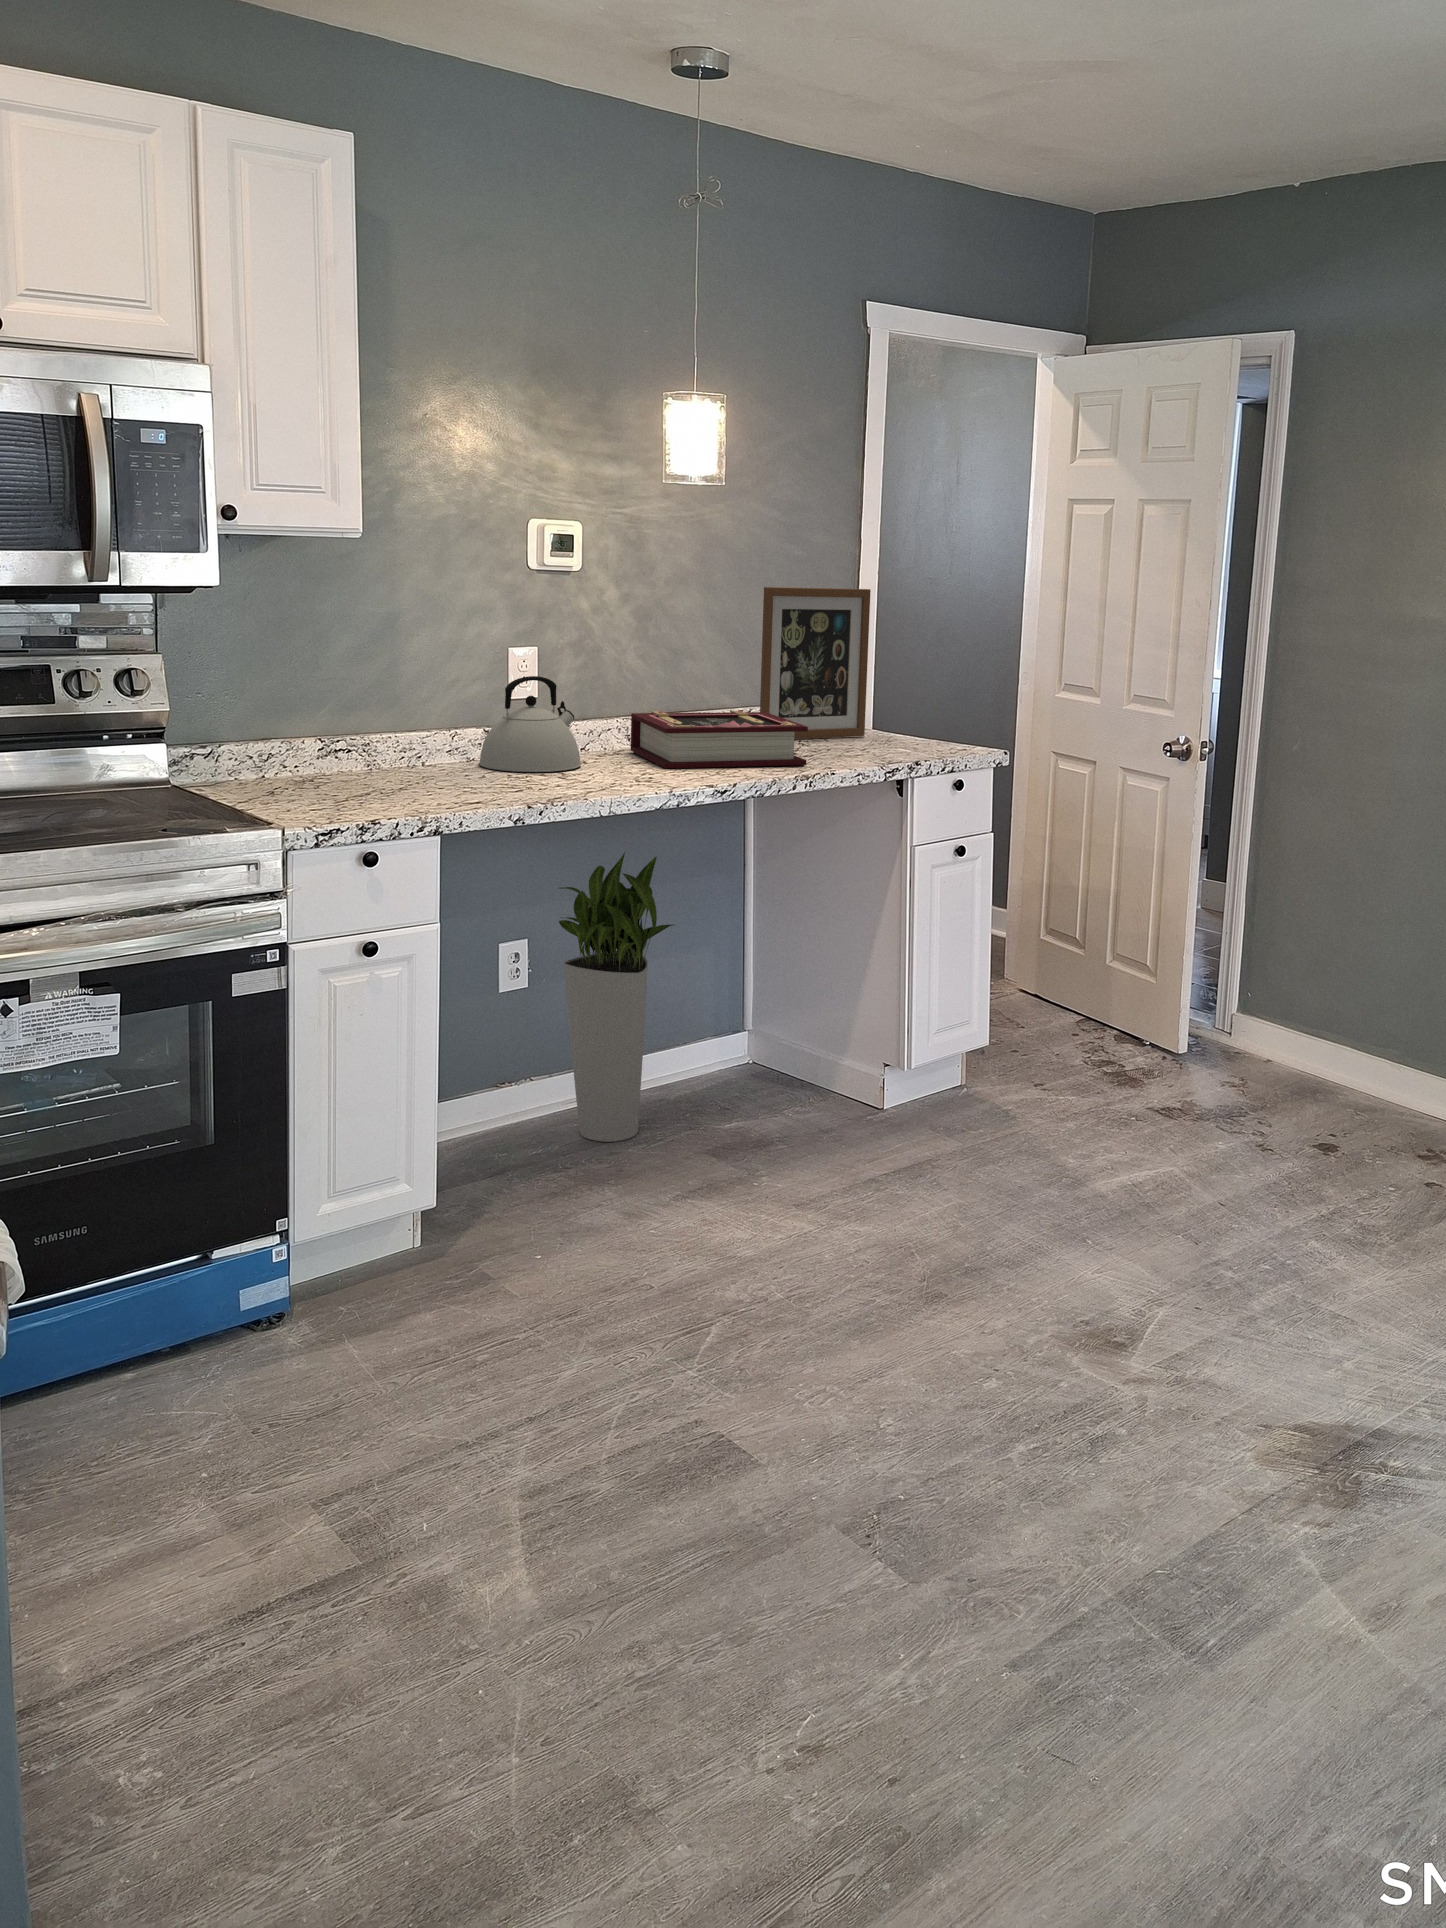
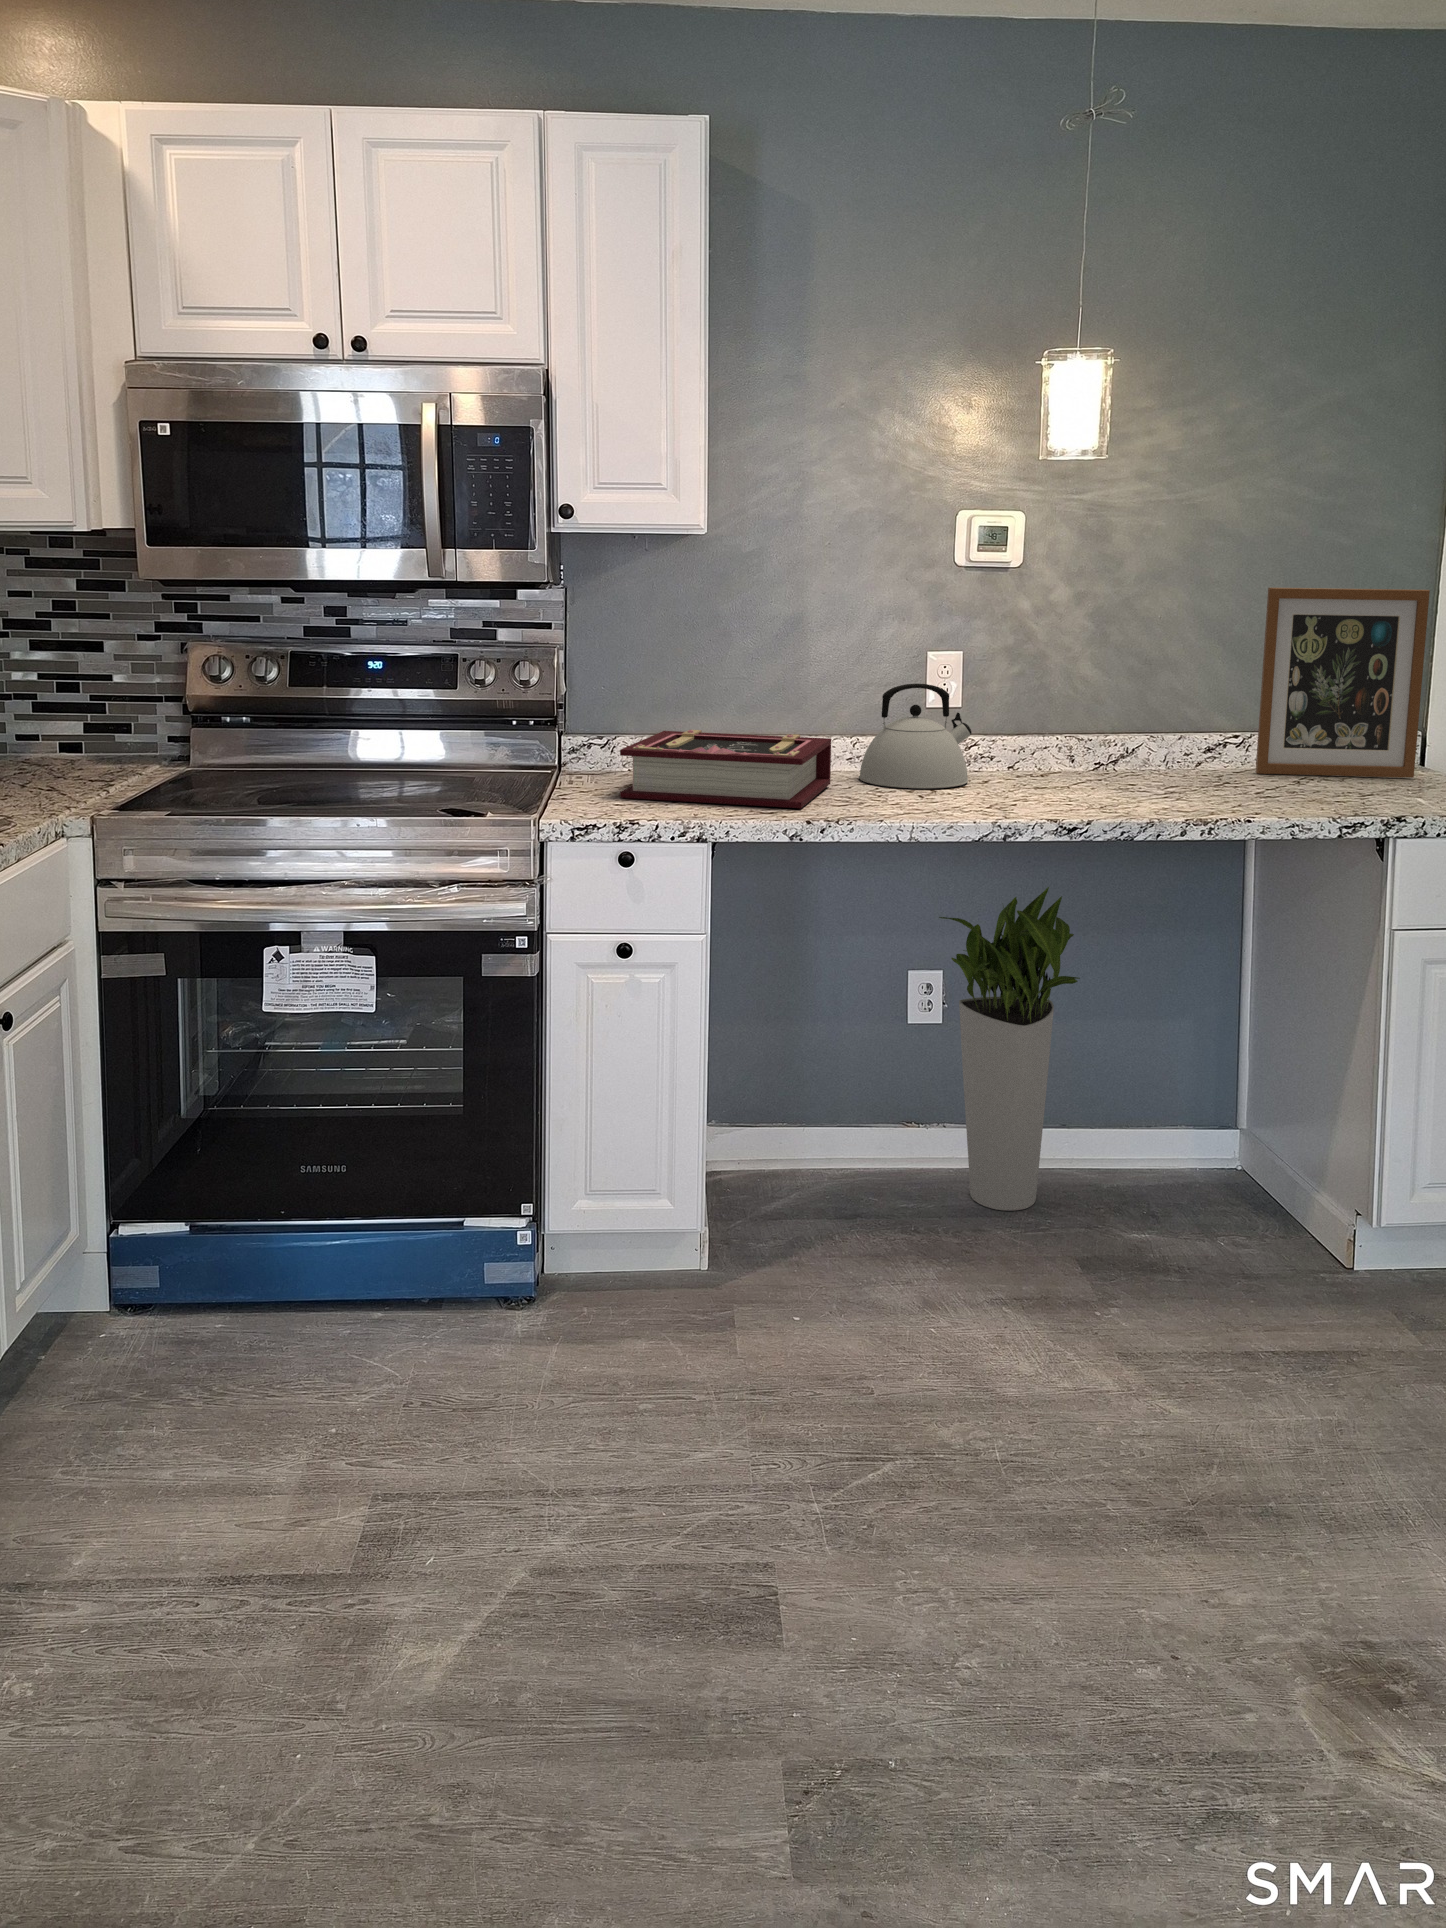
book: present [631,710,808,768] -> present [620,730,831,808]

